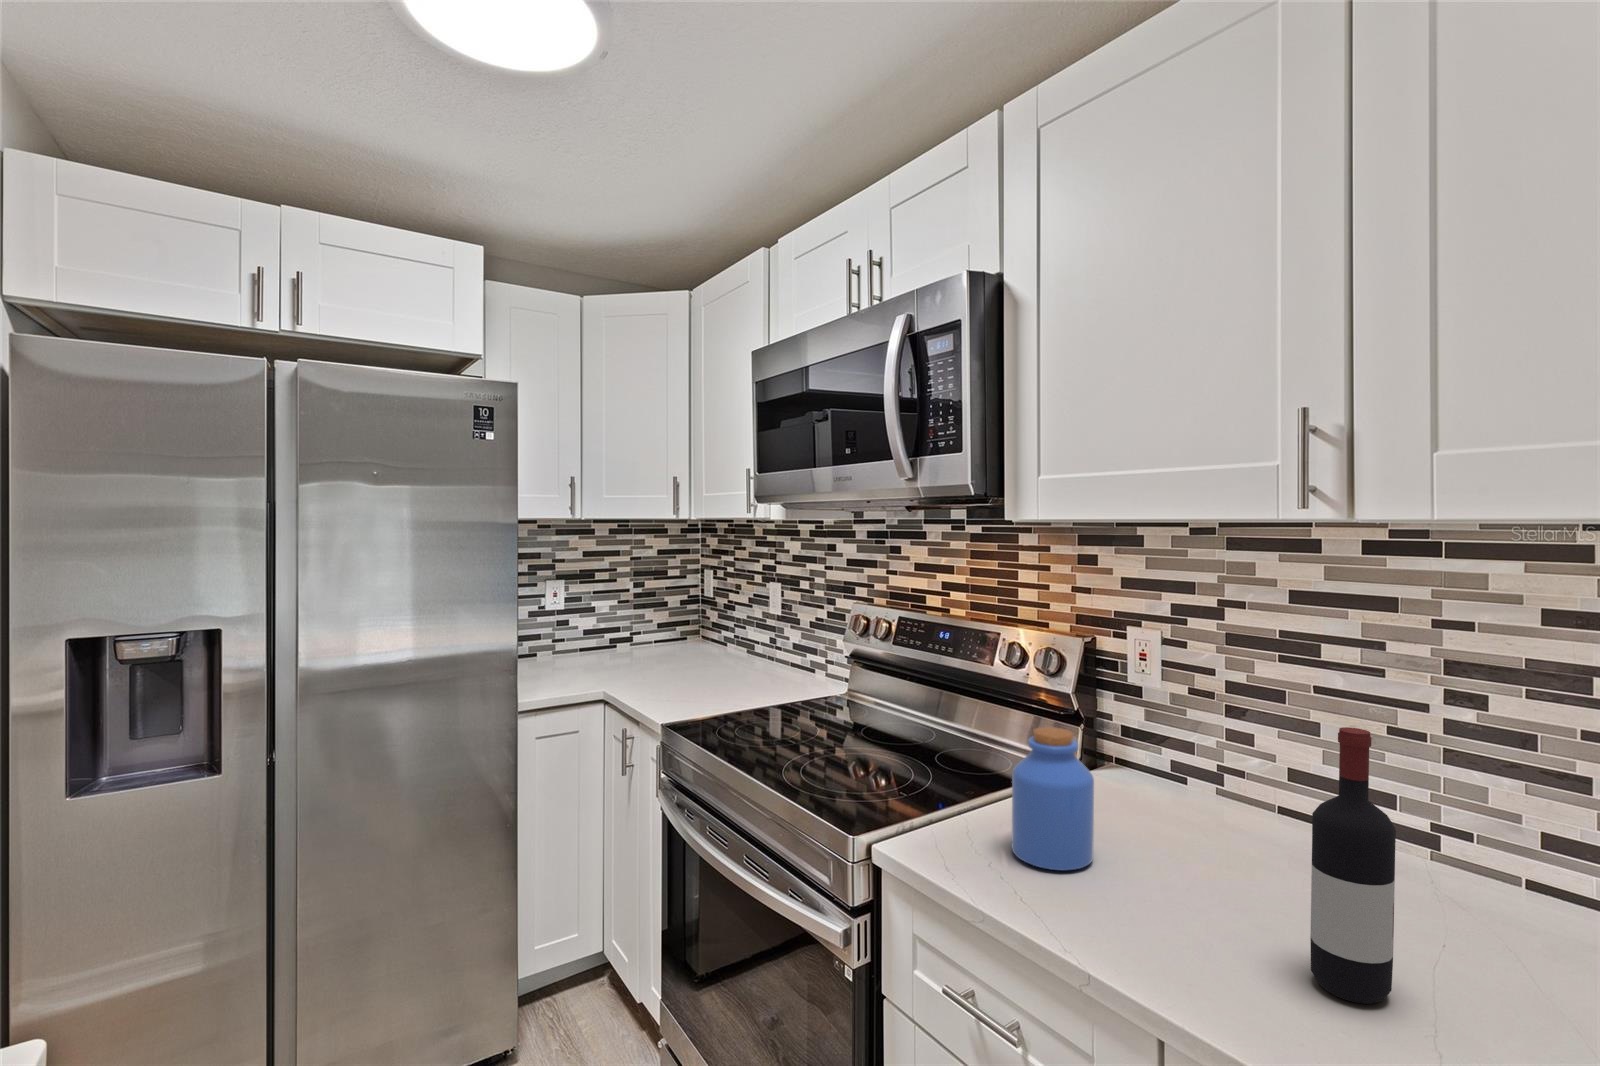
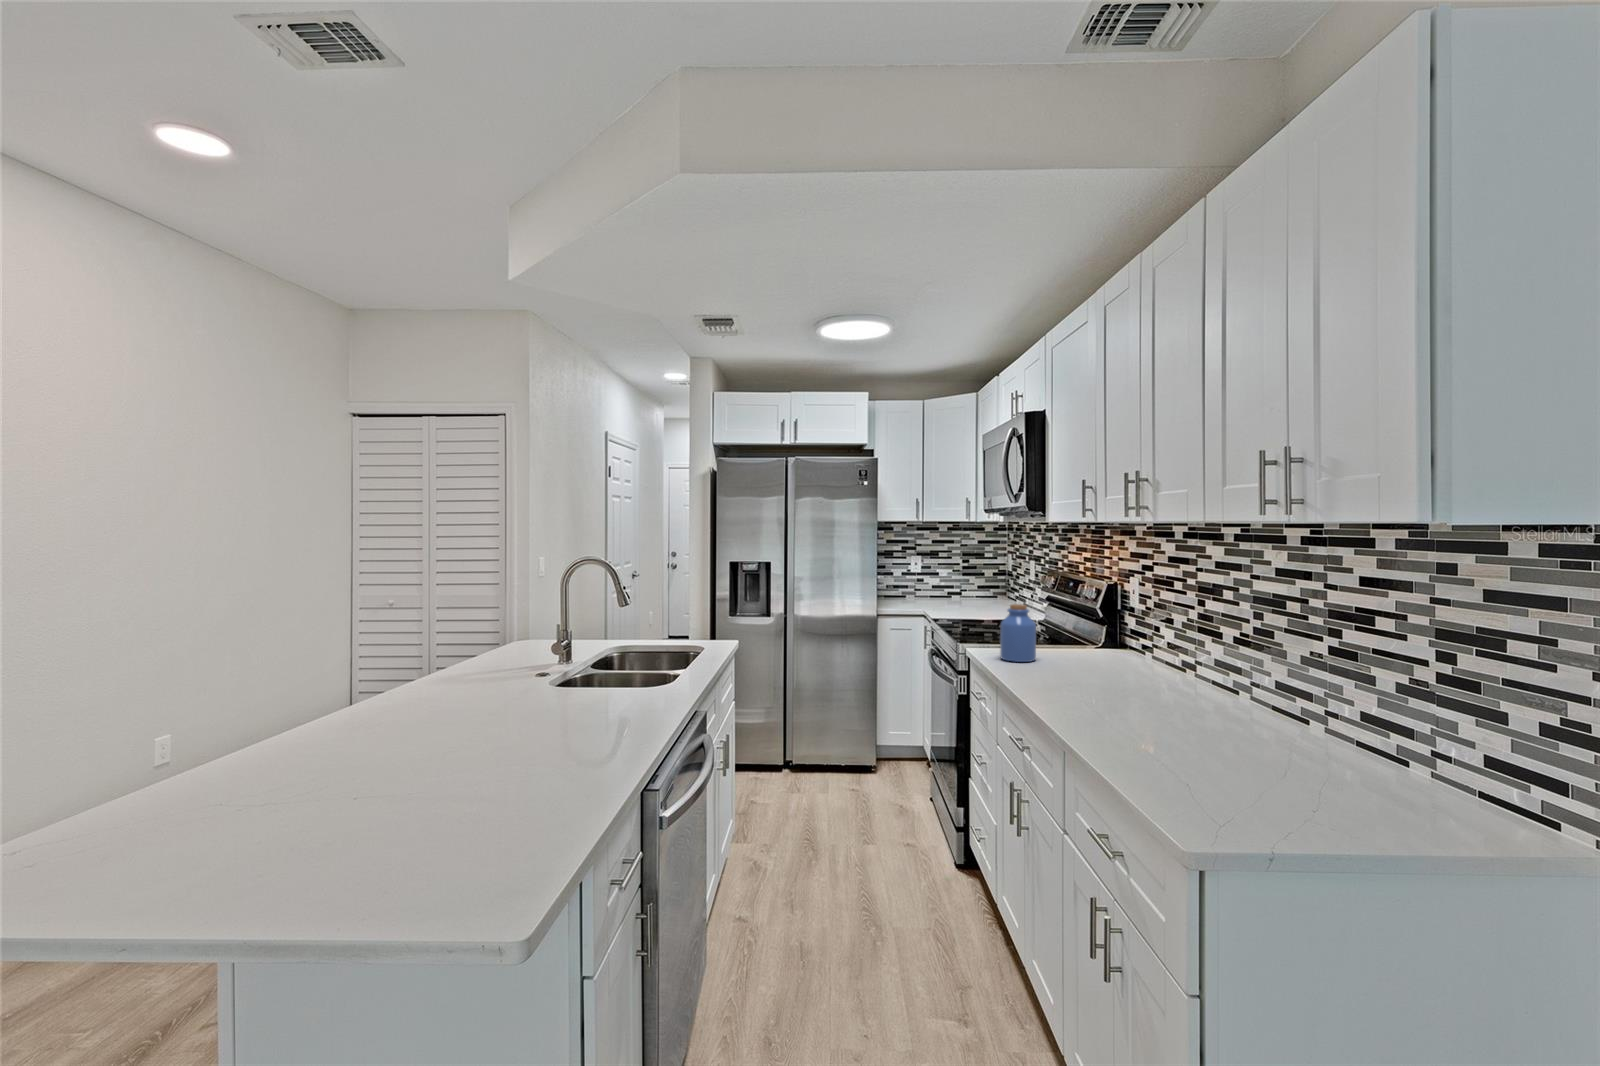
wine bottle: present [1310,727,1396,1004] -> none [1039,587,1067,687]

